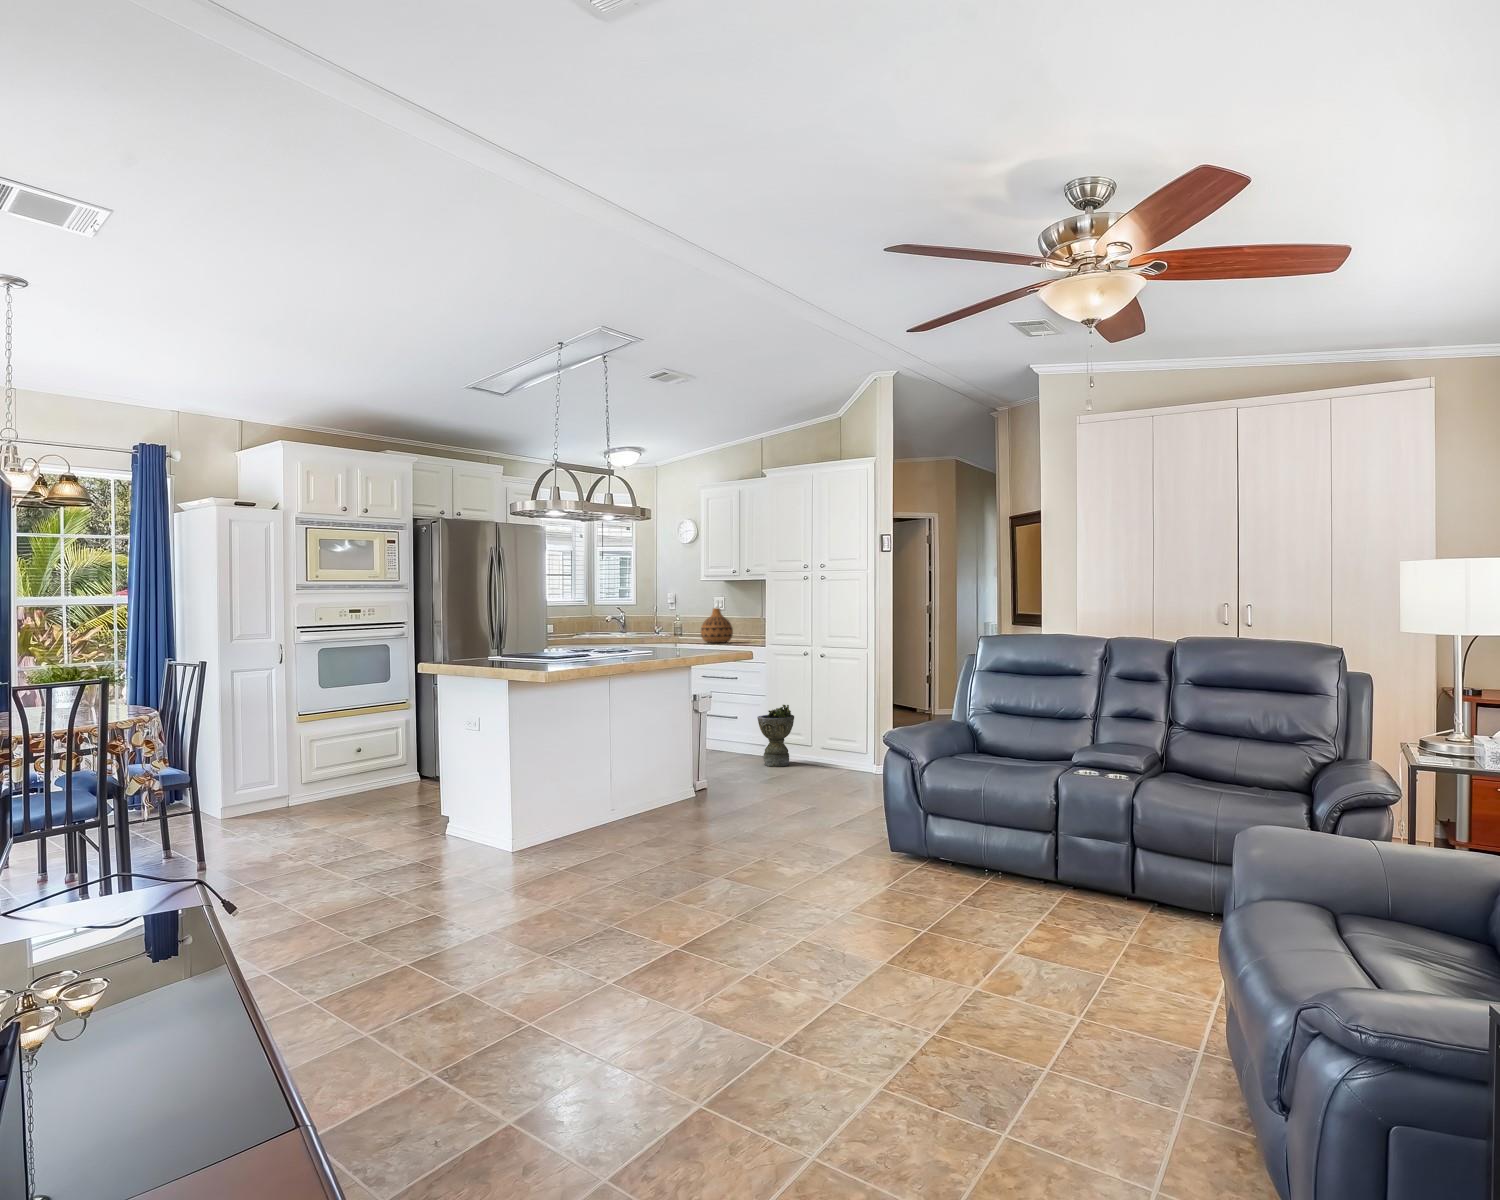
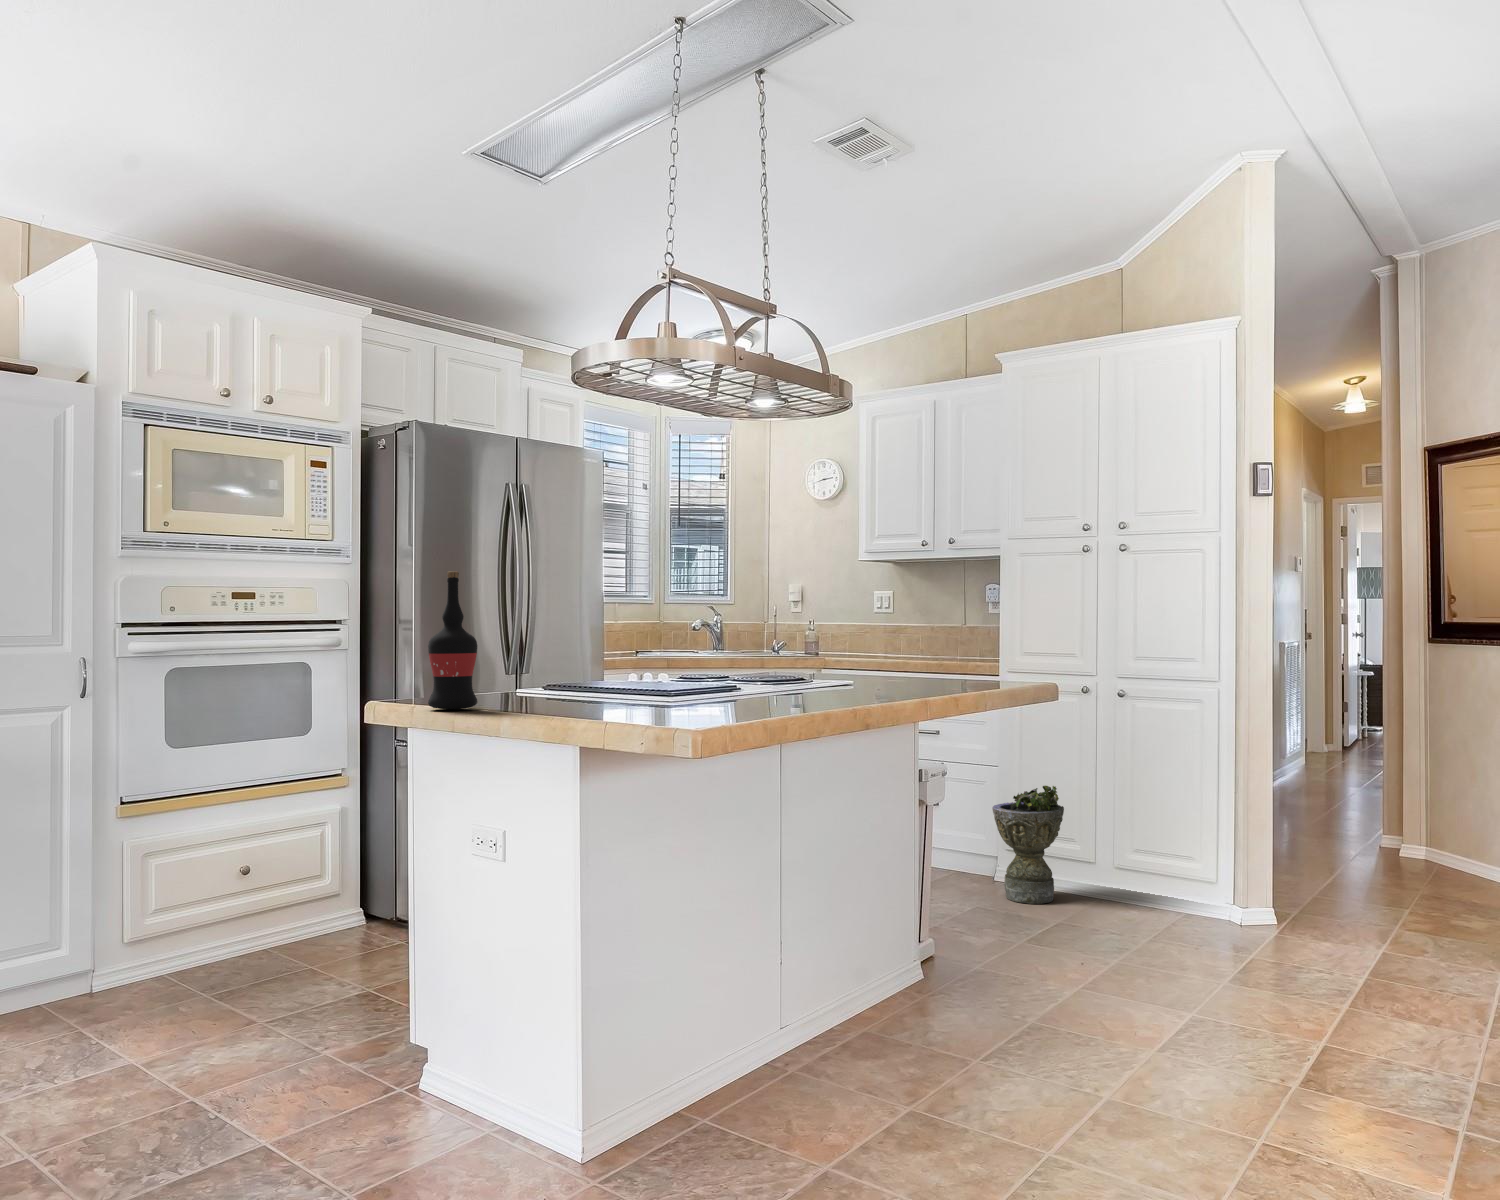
wine bottle: none [447,608,468,666] -> present [428,571,477,709]
vase: present [701,608,733,643] -> none [857,609,913,669]

